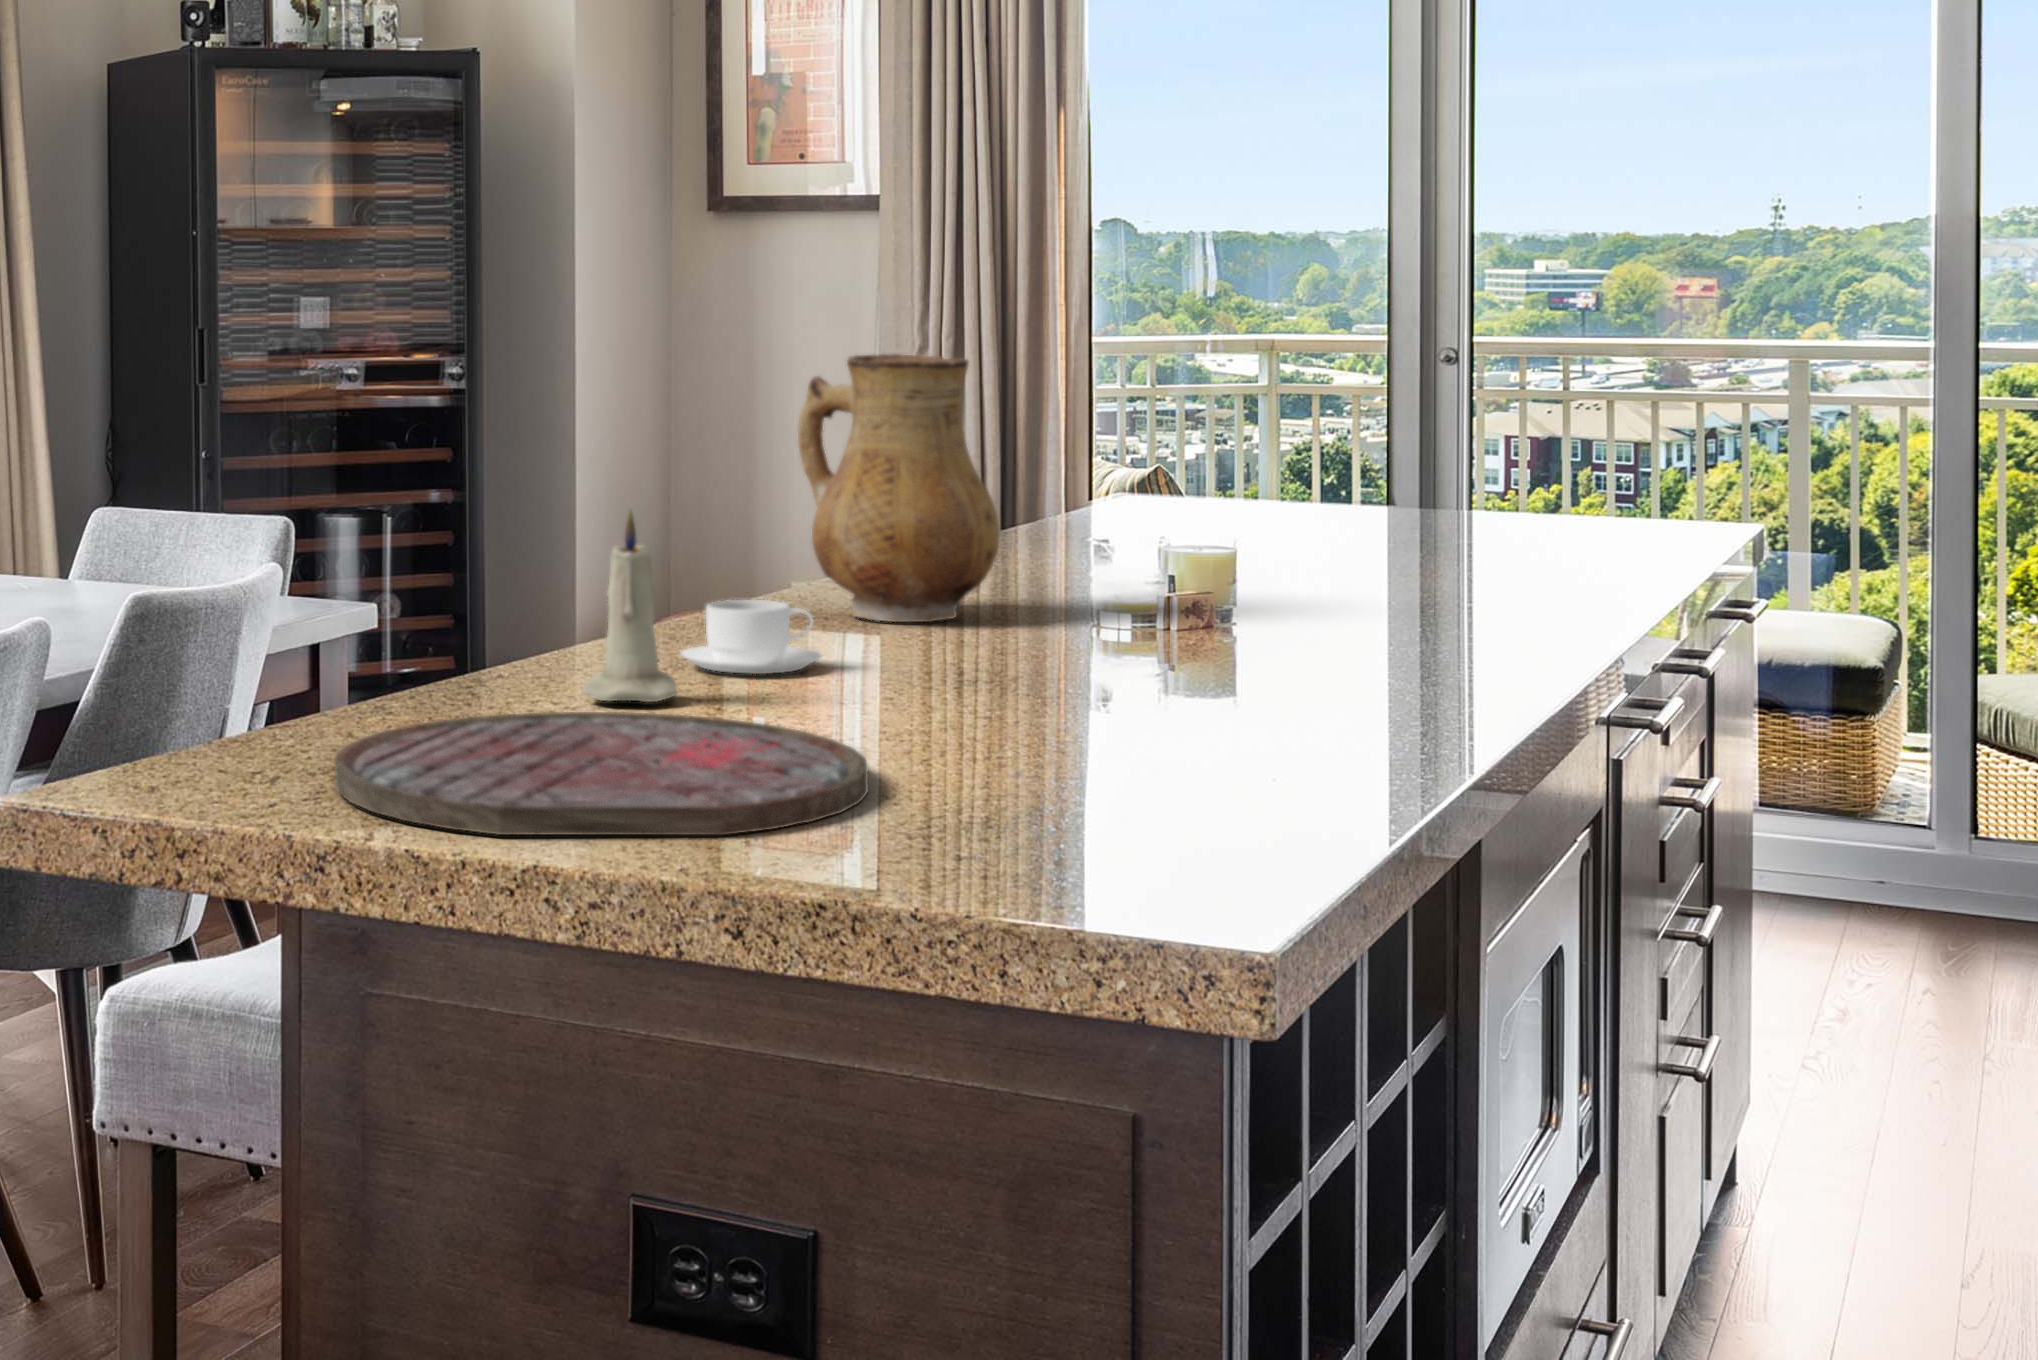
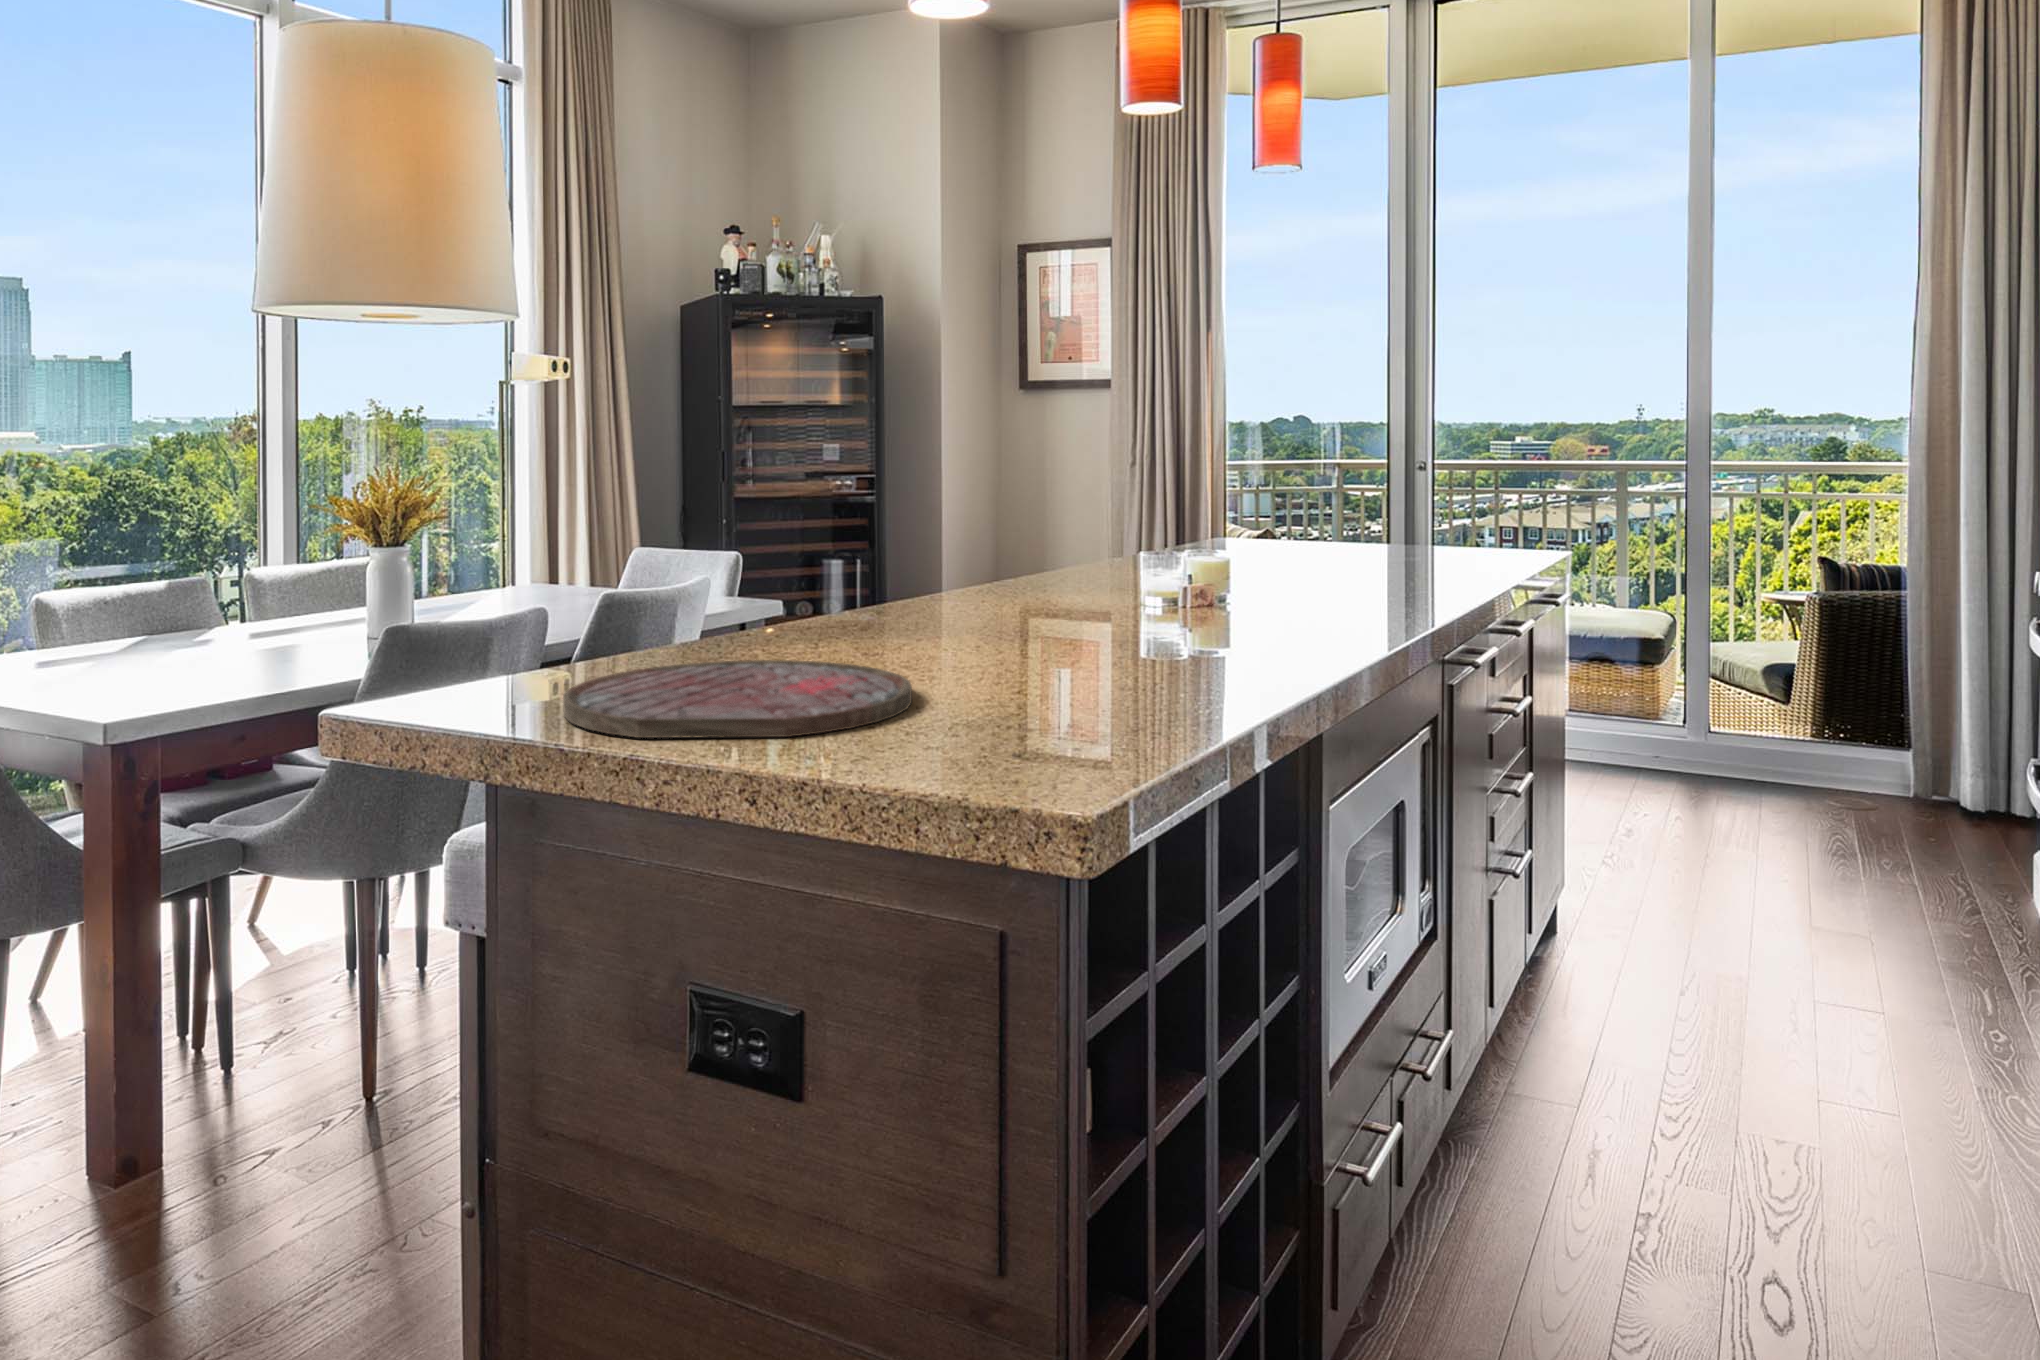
ceramic pitcher: present [798,354,1000,622] -> none [969,448,1085,609]
candle: present [582,511,678,702] -> none [782,534,845,655]
coffee cup: present [681,600,822,674] -> none [864,594,952,638]

